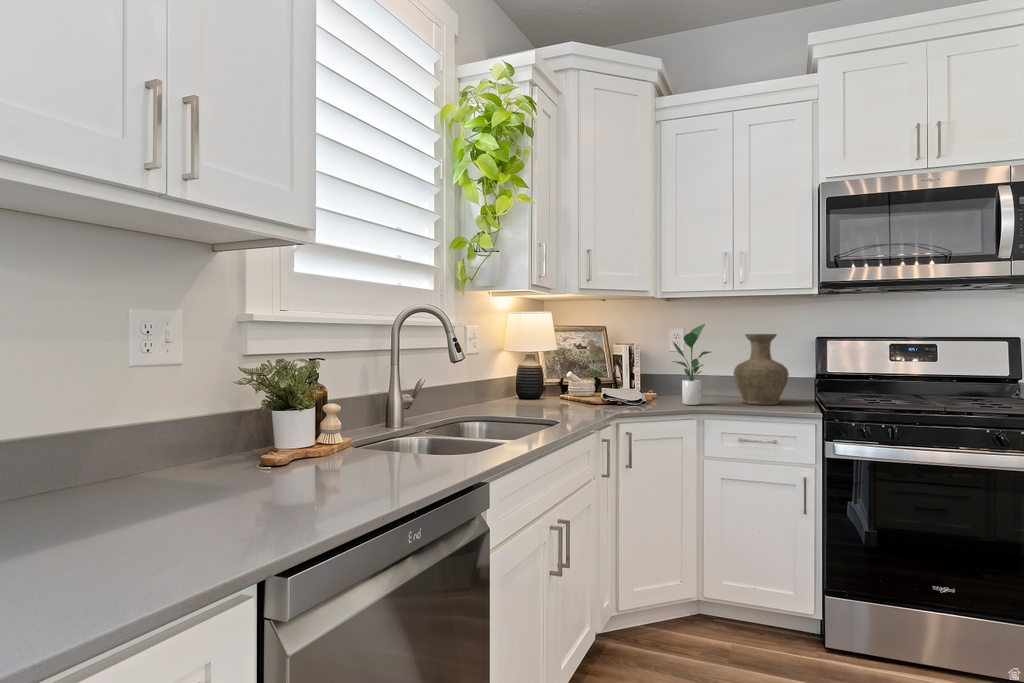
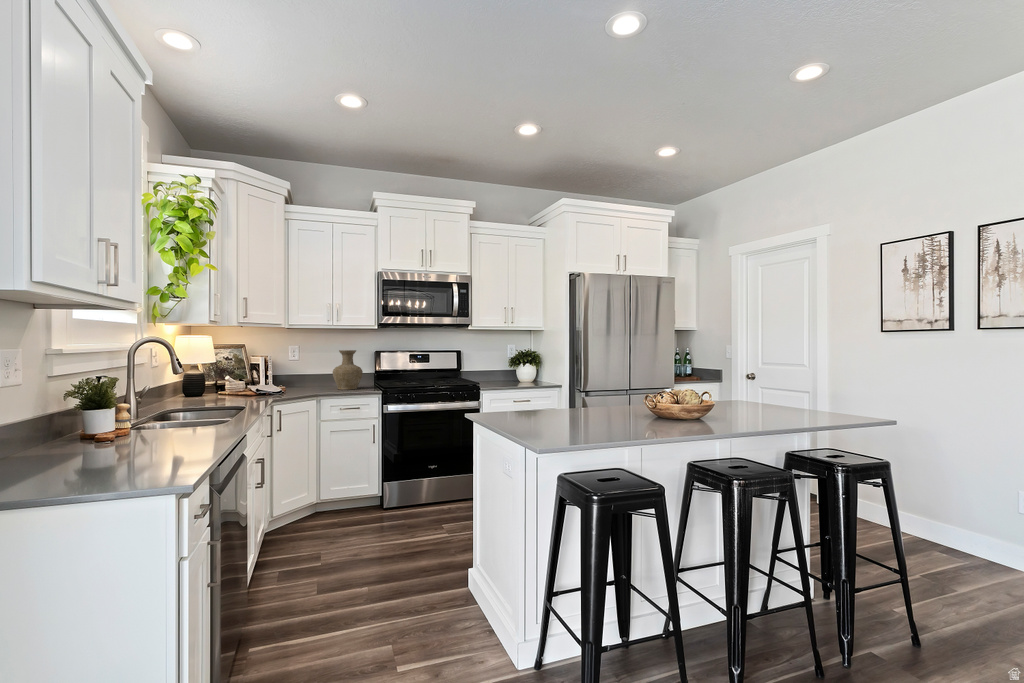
potted plant: present [673,324,711,405] -> none [297,344,323,392]

